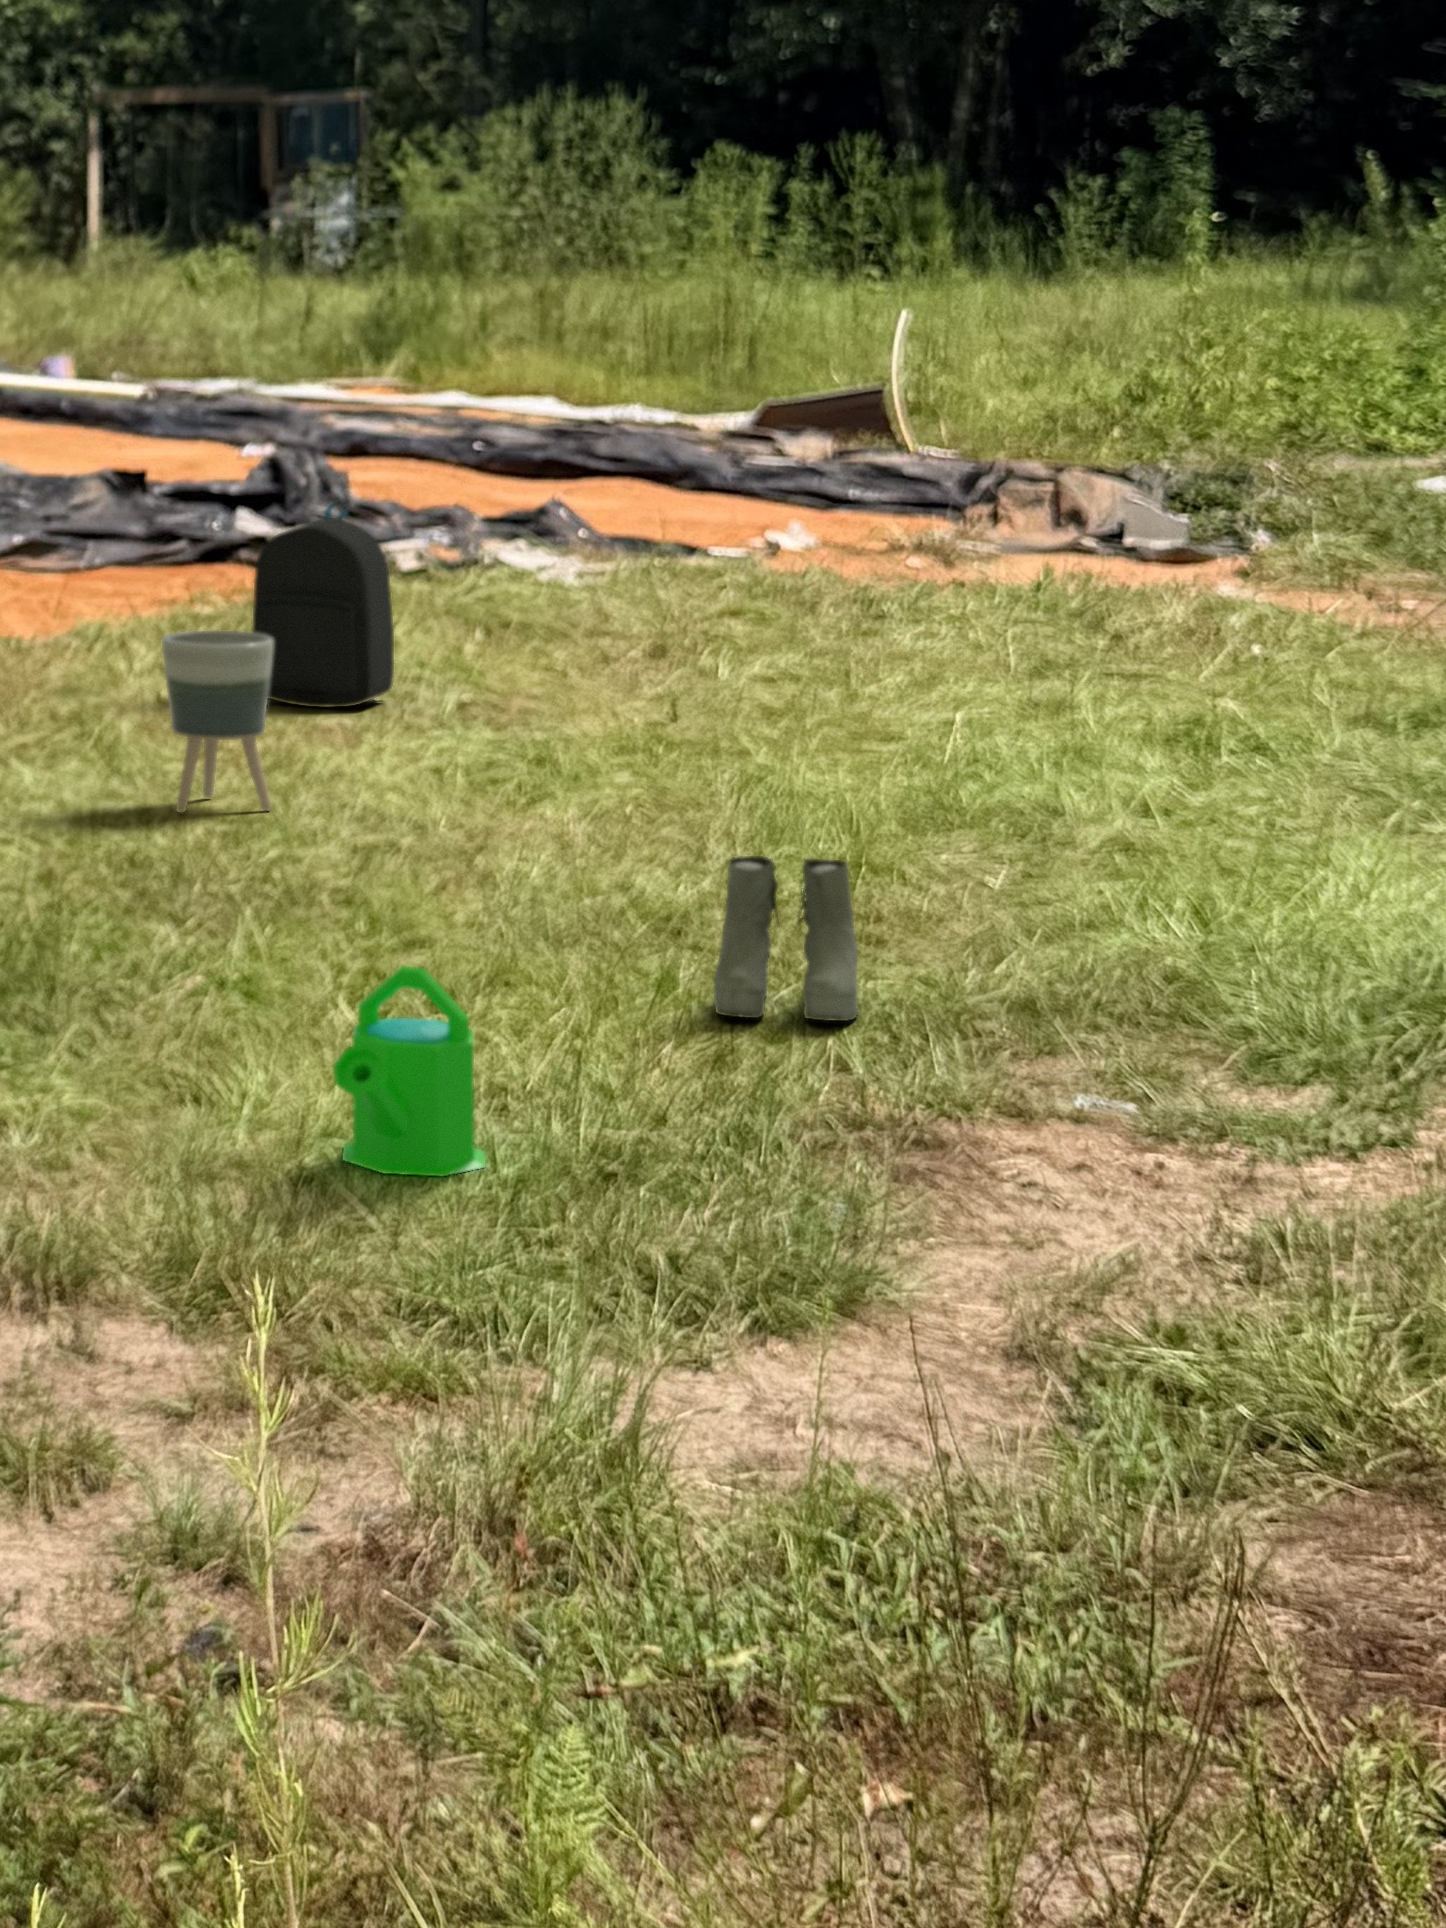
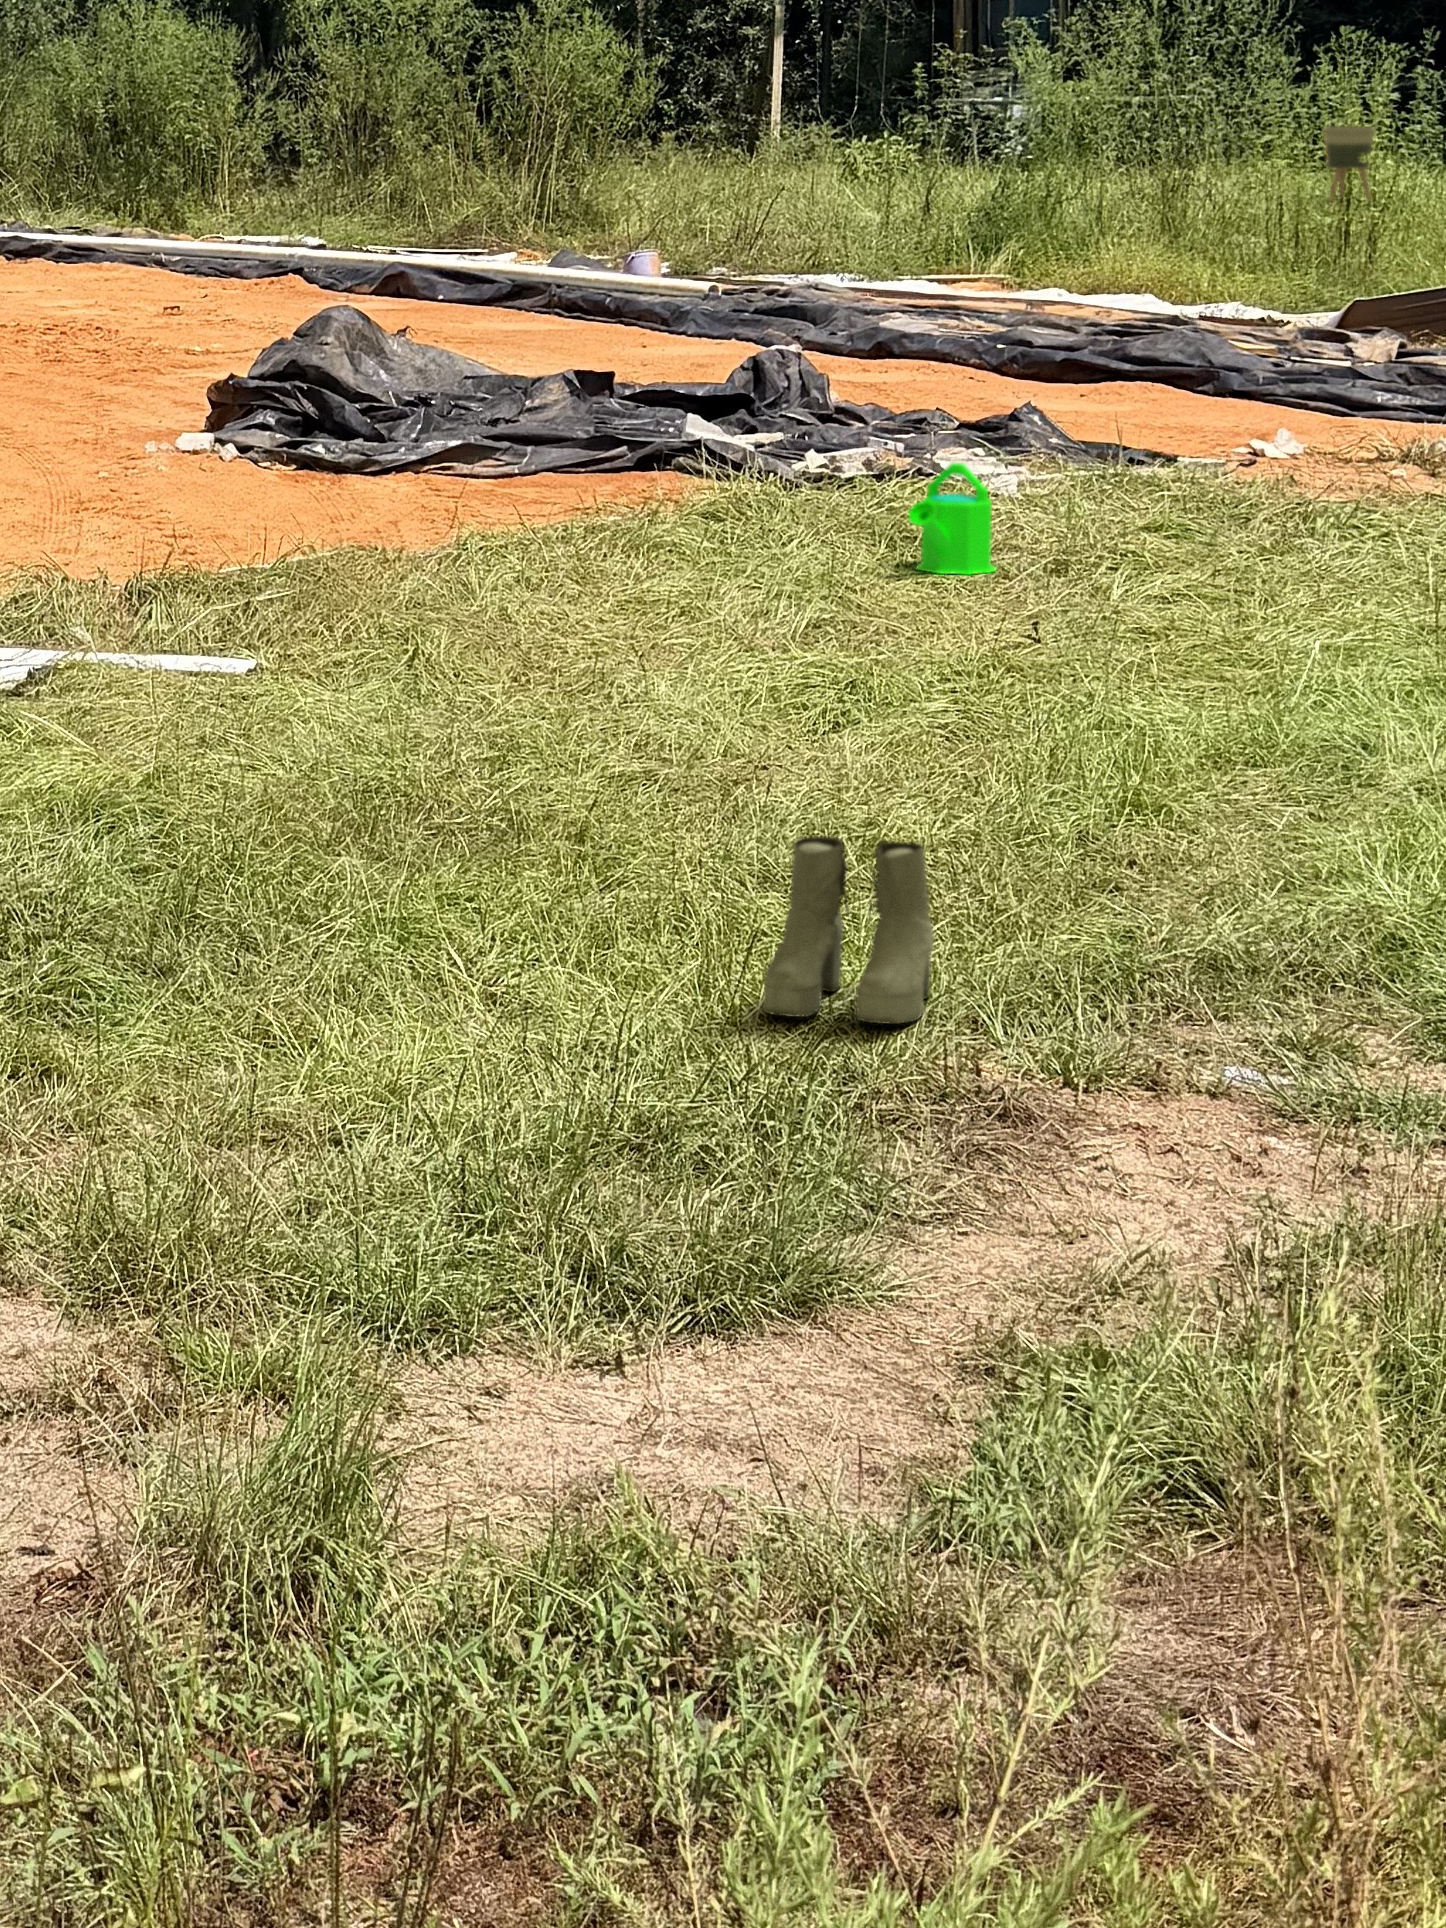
backpack: present [252,502,394,707] -> none [548,416,698,636]
planter: present [162,630,274,812] -> present [1324,126,1374,202]
watering can: present [333,966,485,1177] -> present [908,463,996,574]

